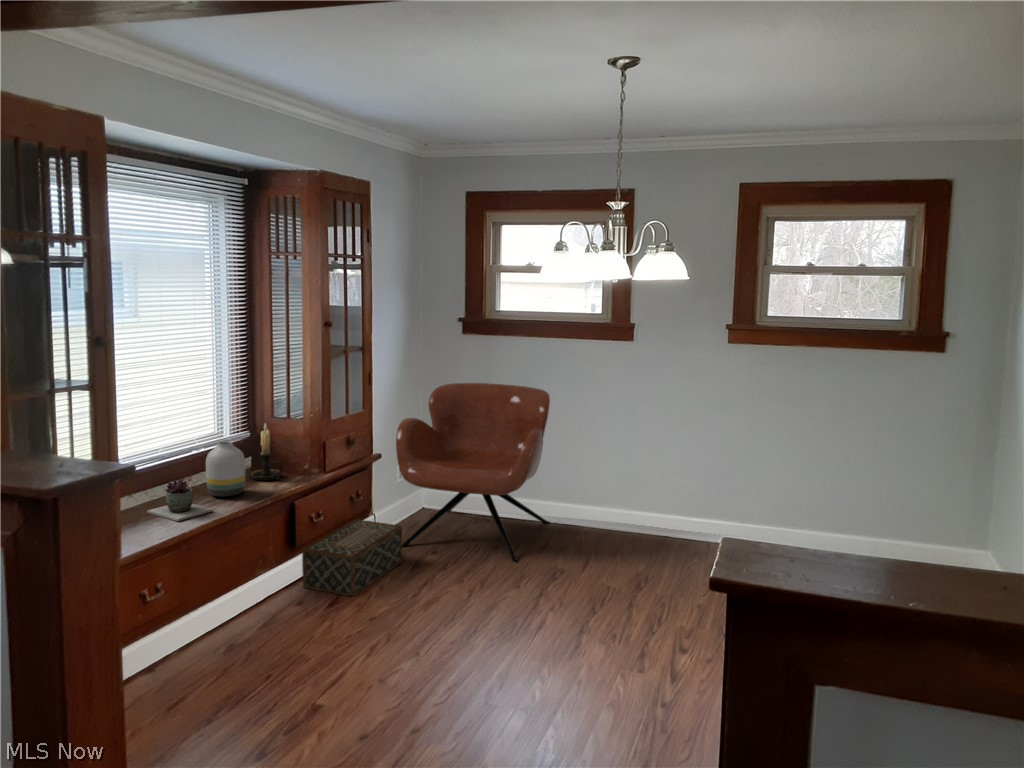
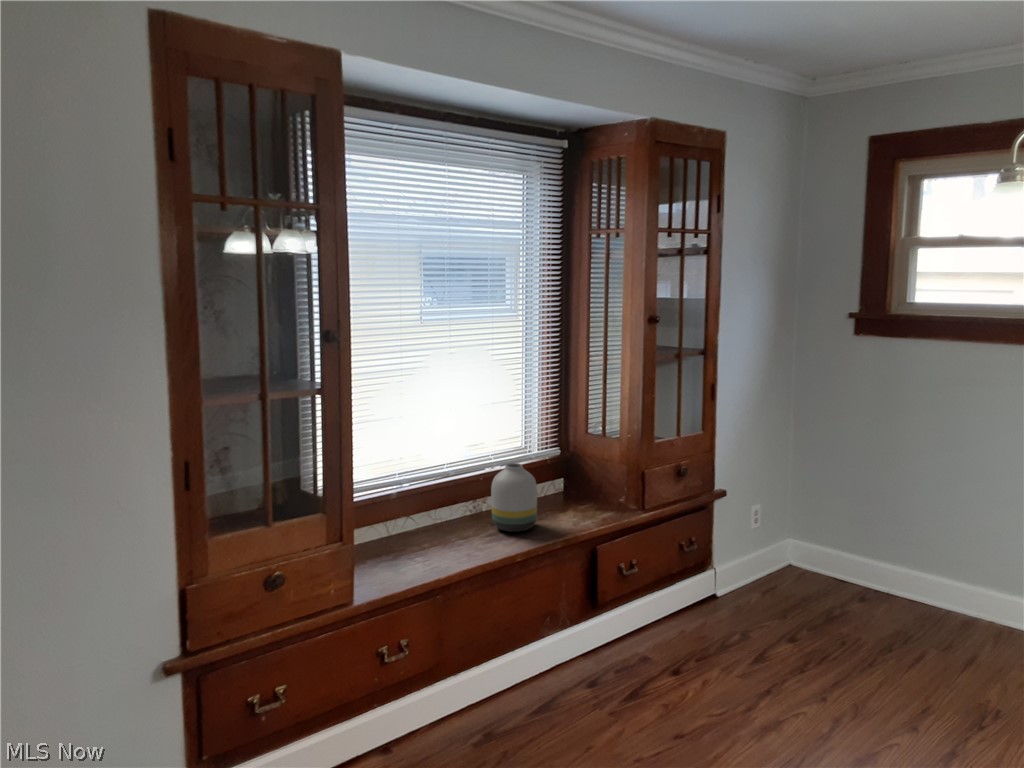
armchair: present [396,383,550,563] -> none [742,403,990,681]
candle holder: present [251,423,282,481] -> none [553,441,590,515]
succulent plant: present [148,479,213,521] -> none [417,507,486,561]
woven basket: present [302,519,402,596] -> none [603,574,744,688]

